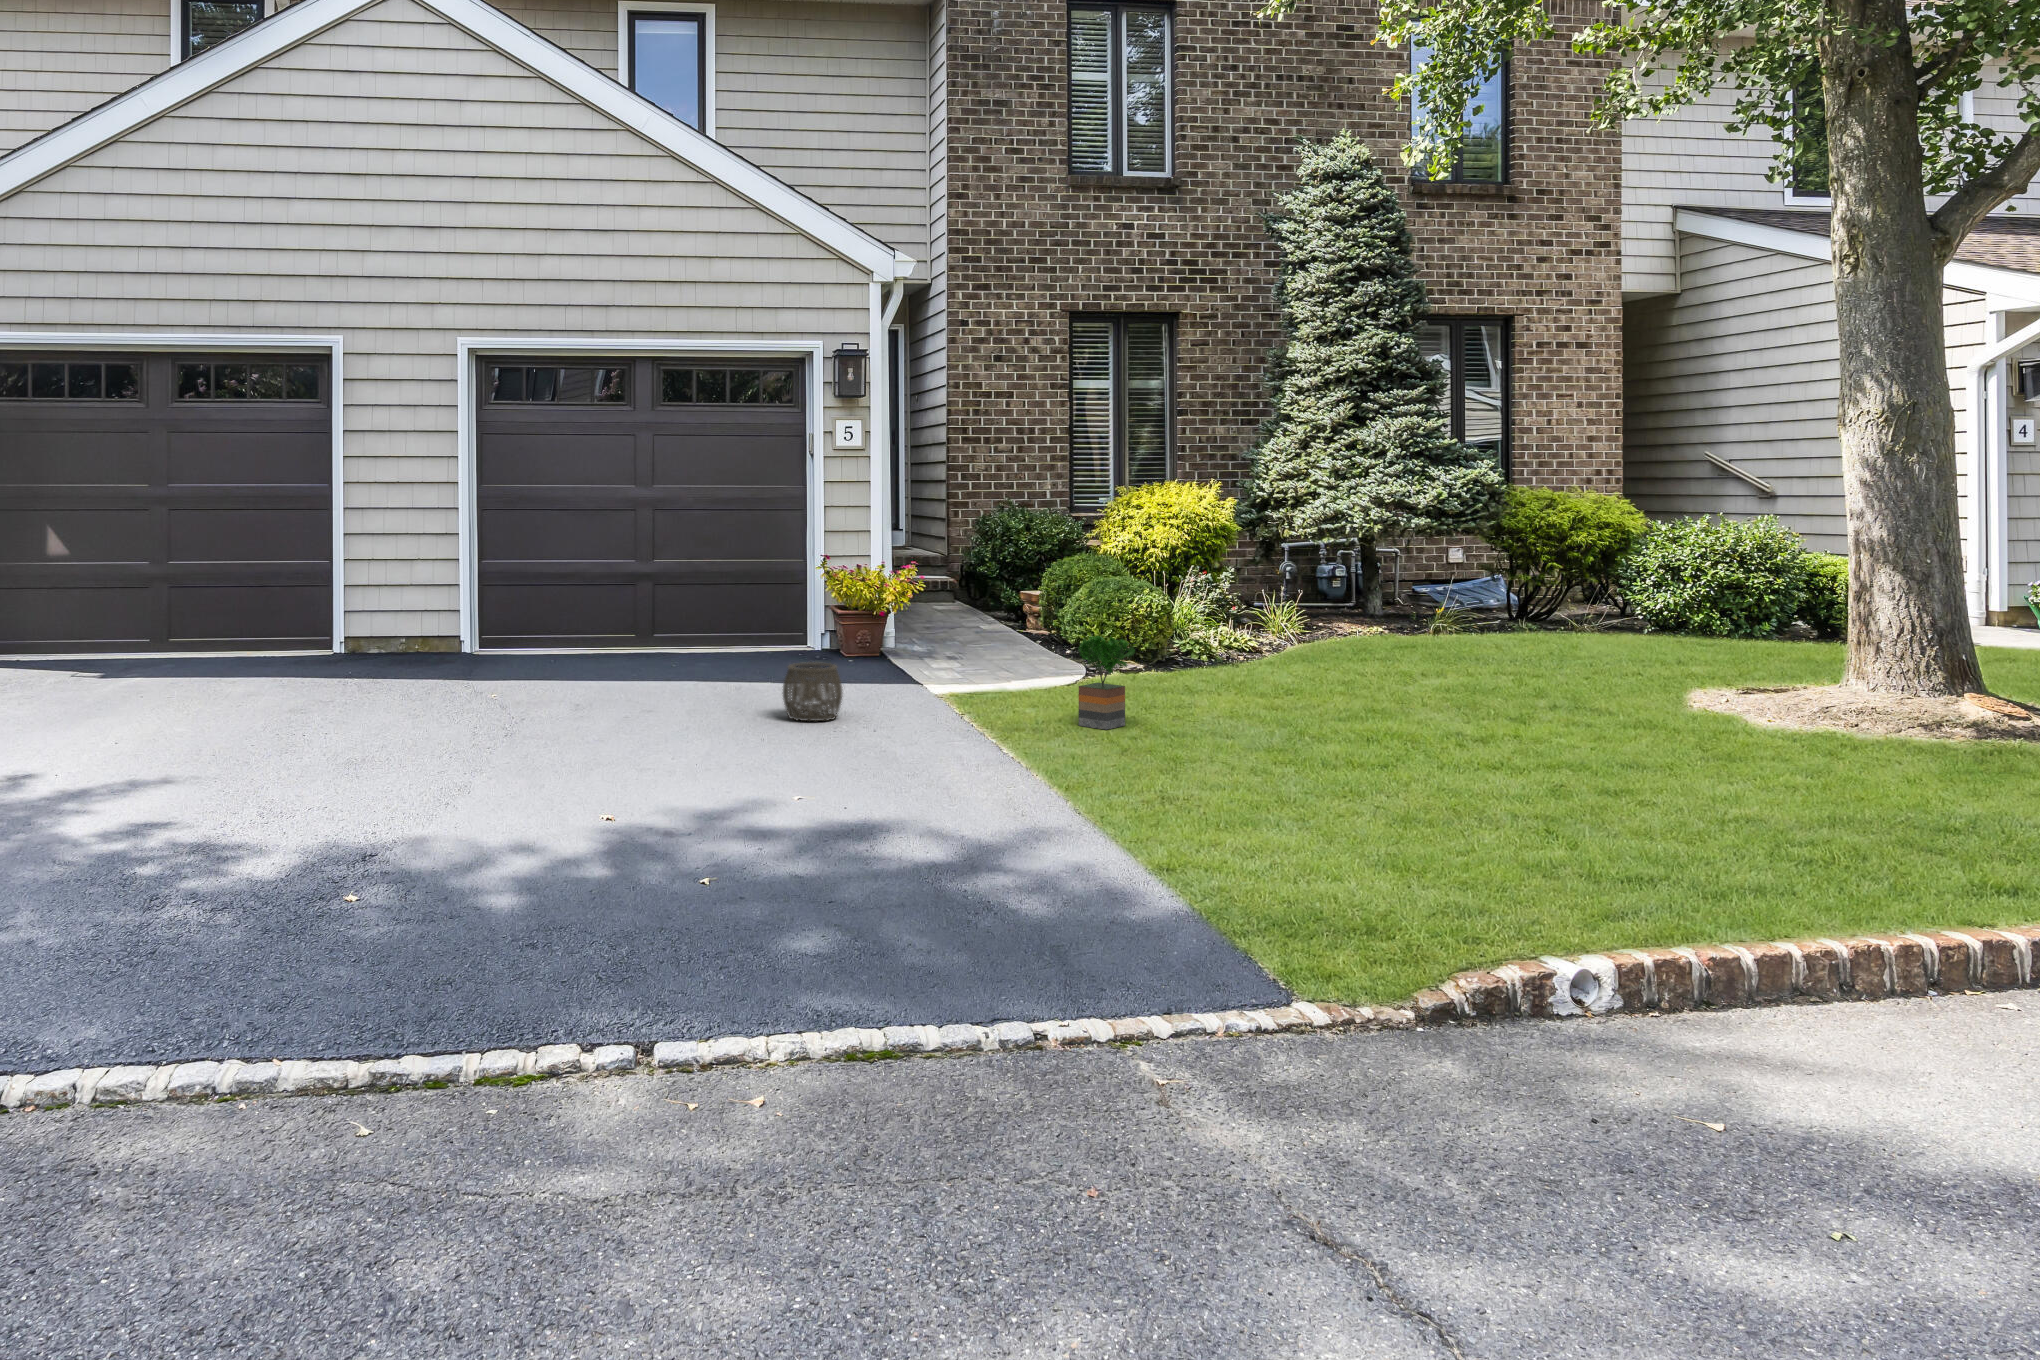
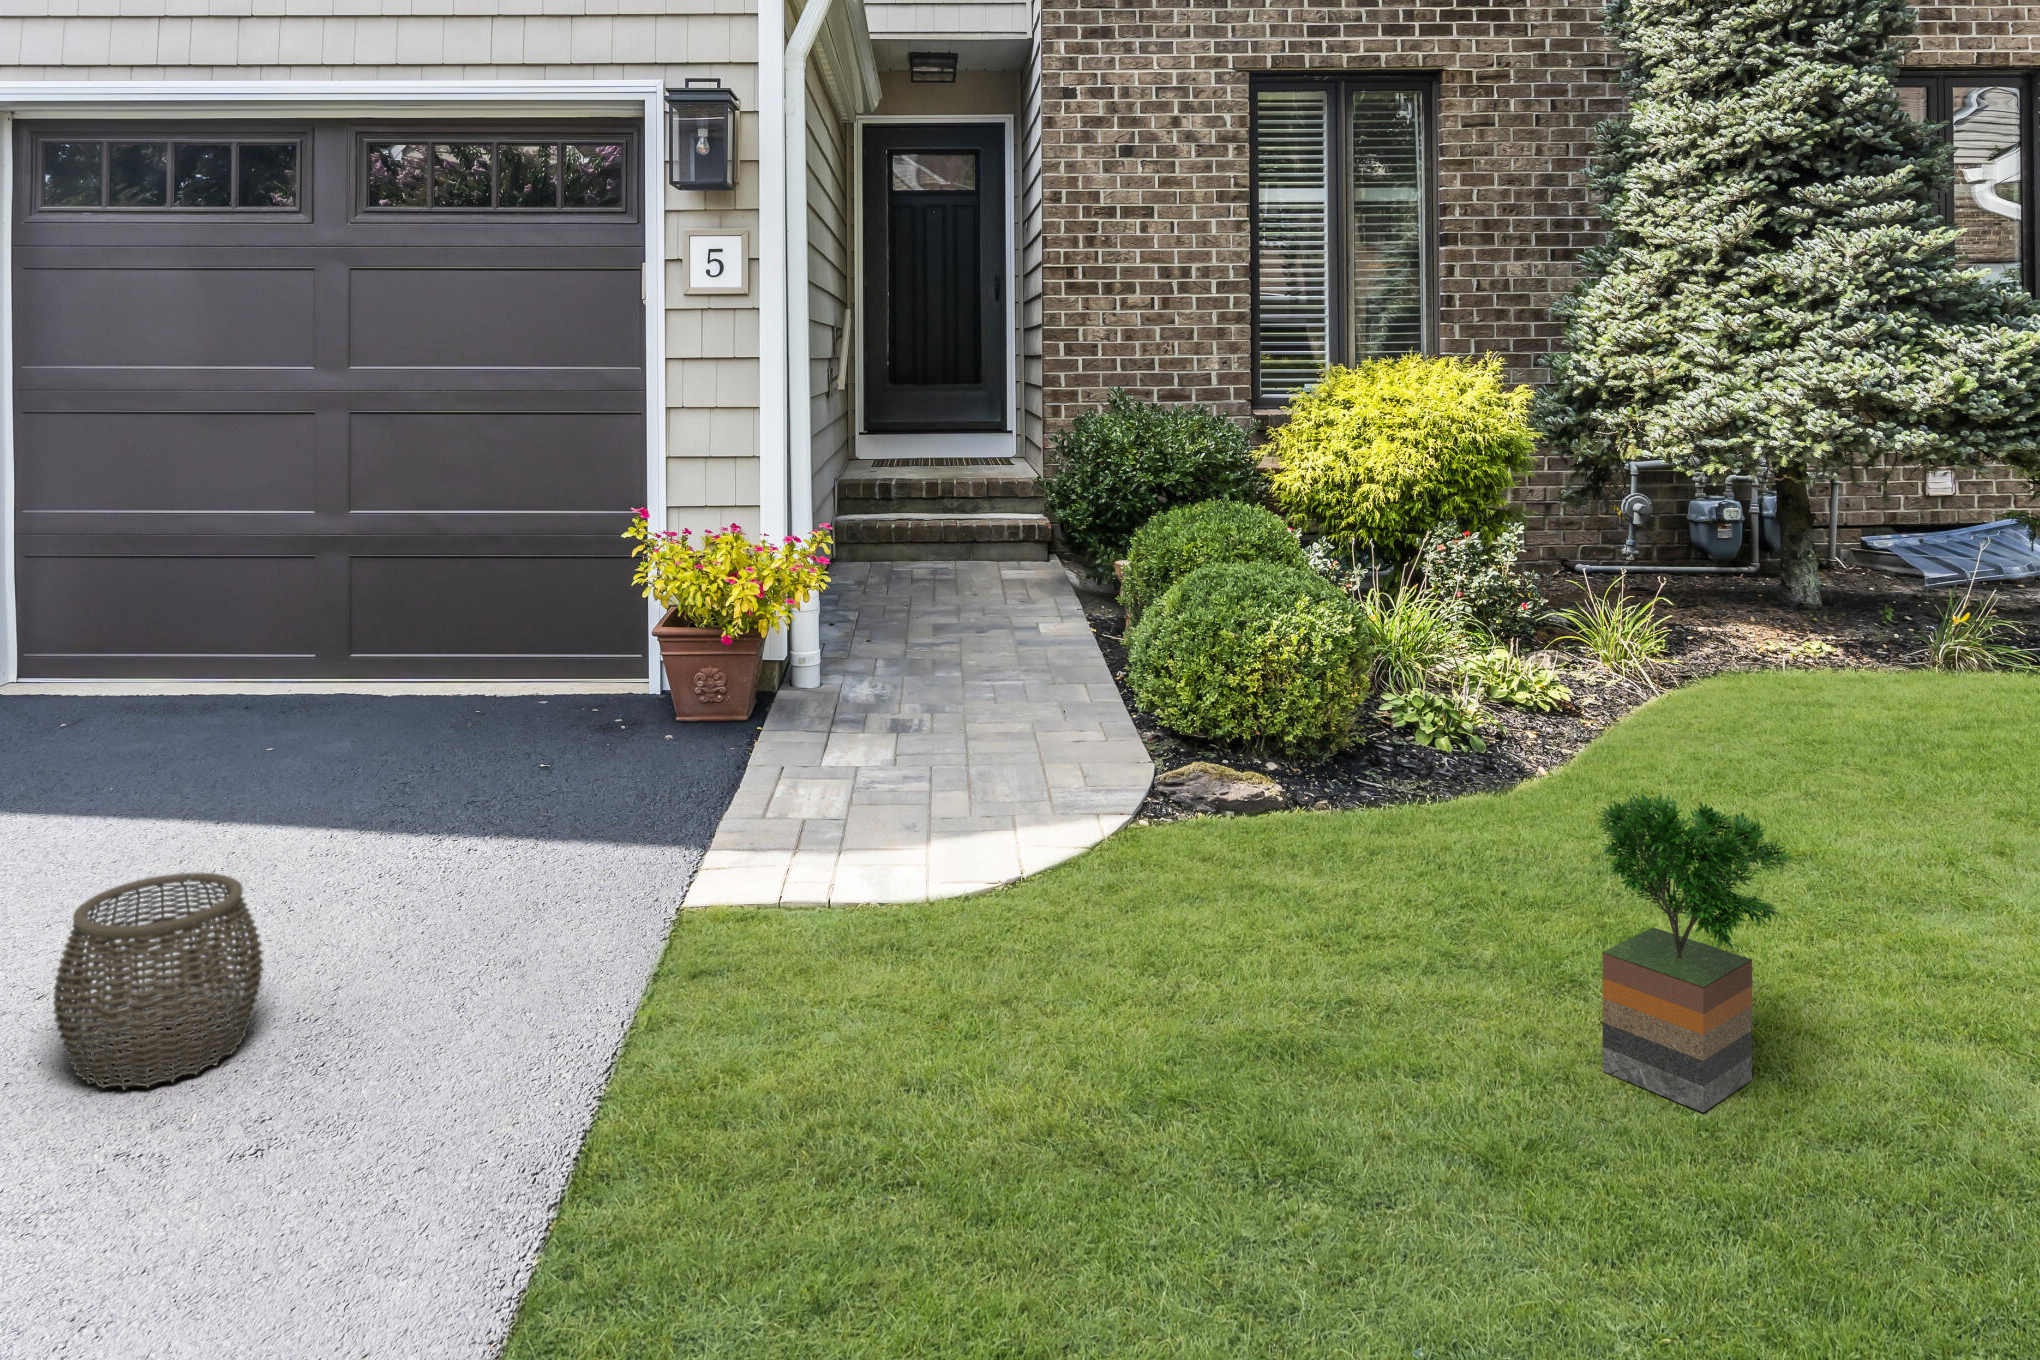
potted tree: present [1079,636,1135,730] -> present [1597,793,1792,1112]

